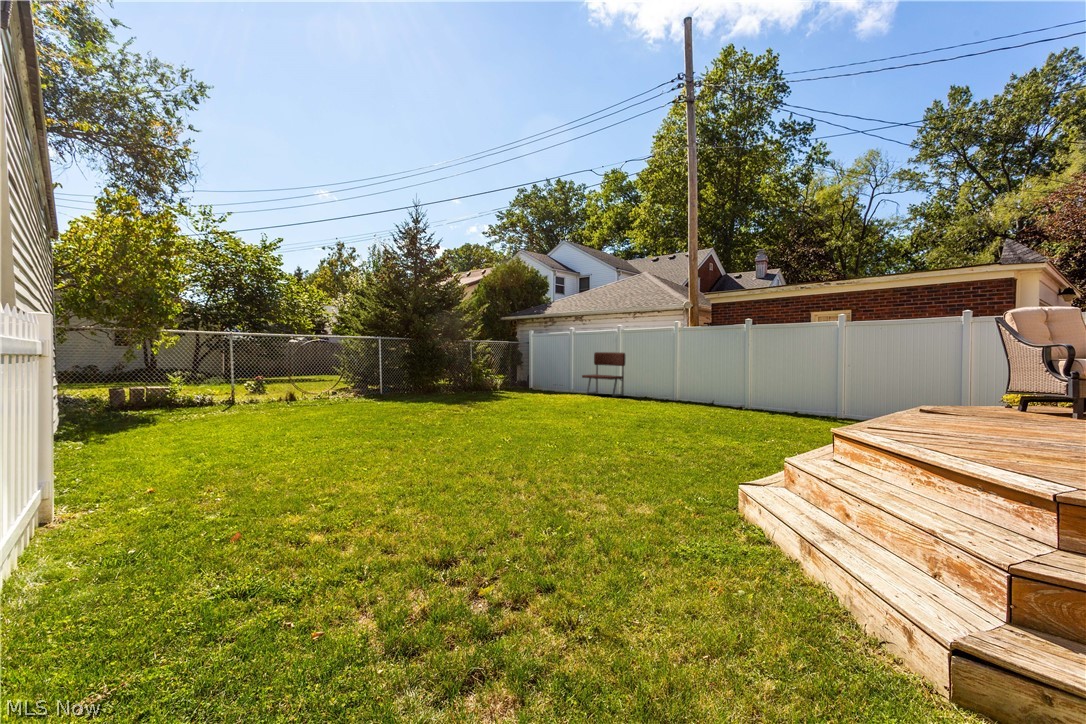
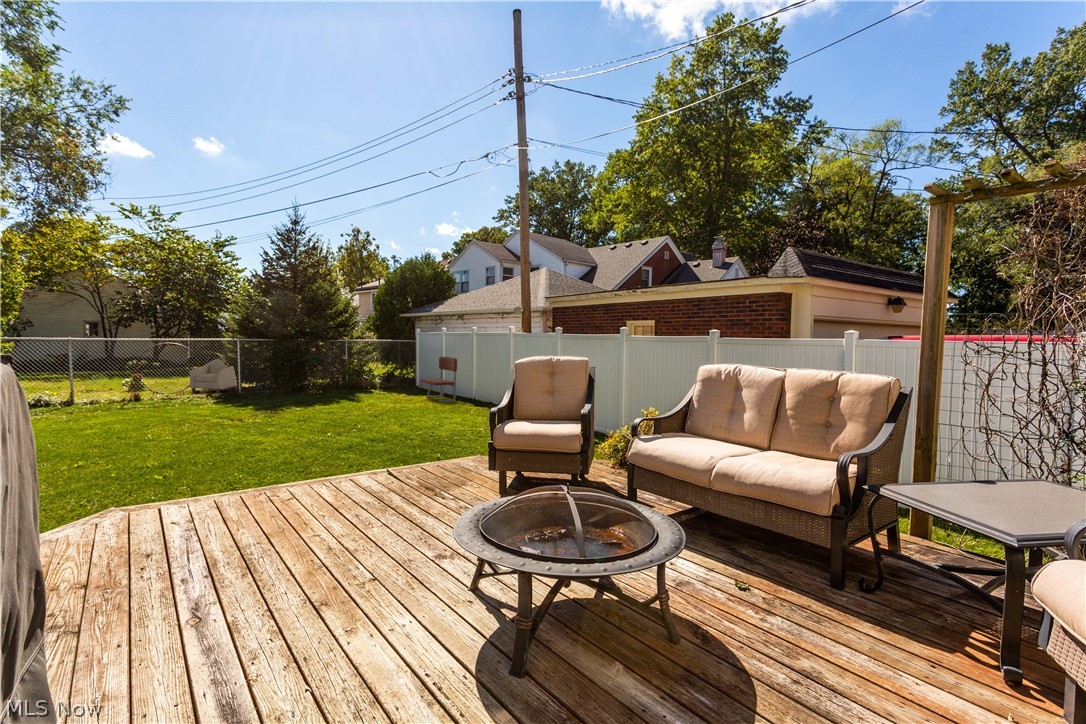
chair: none [350,361,389,398] -> present [189,358,237,394]

